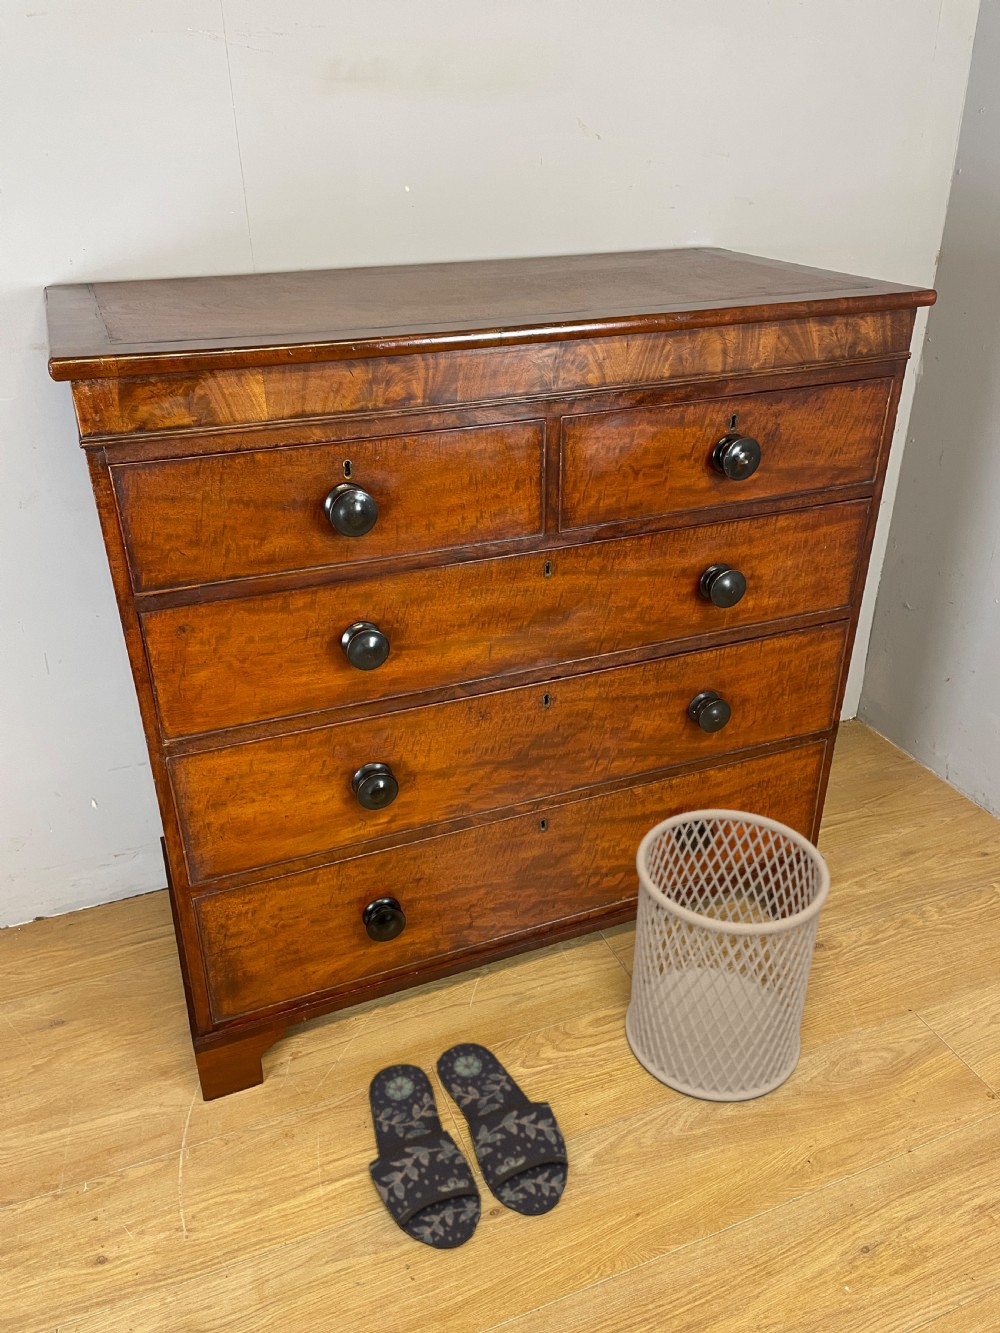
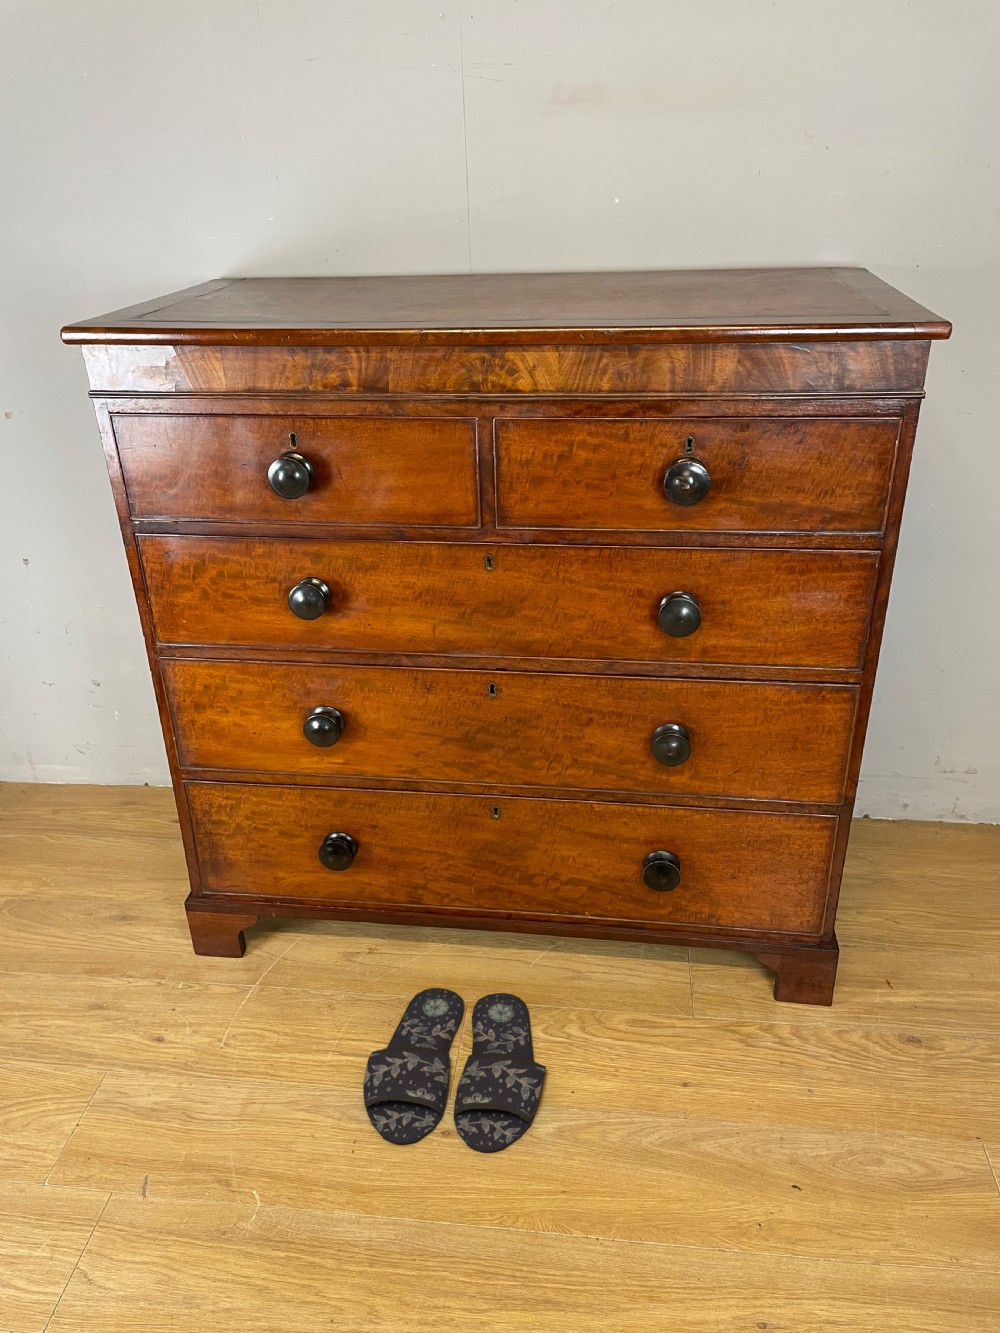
wastebasket: present [625,809,831,1101] -> none [652,841,867,1146]

